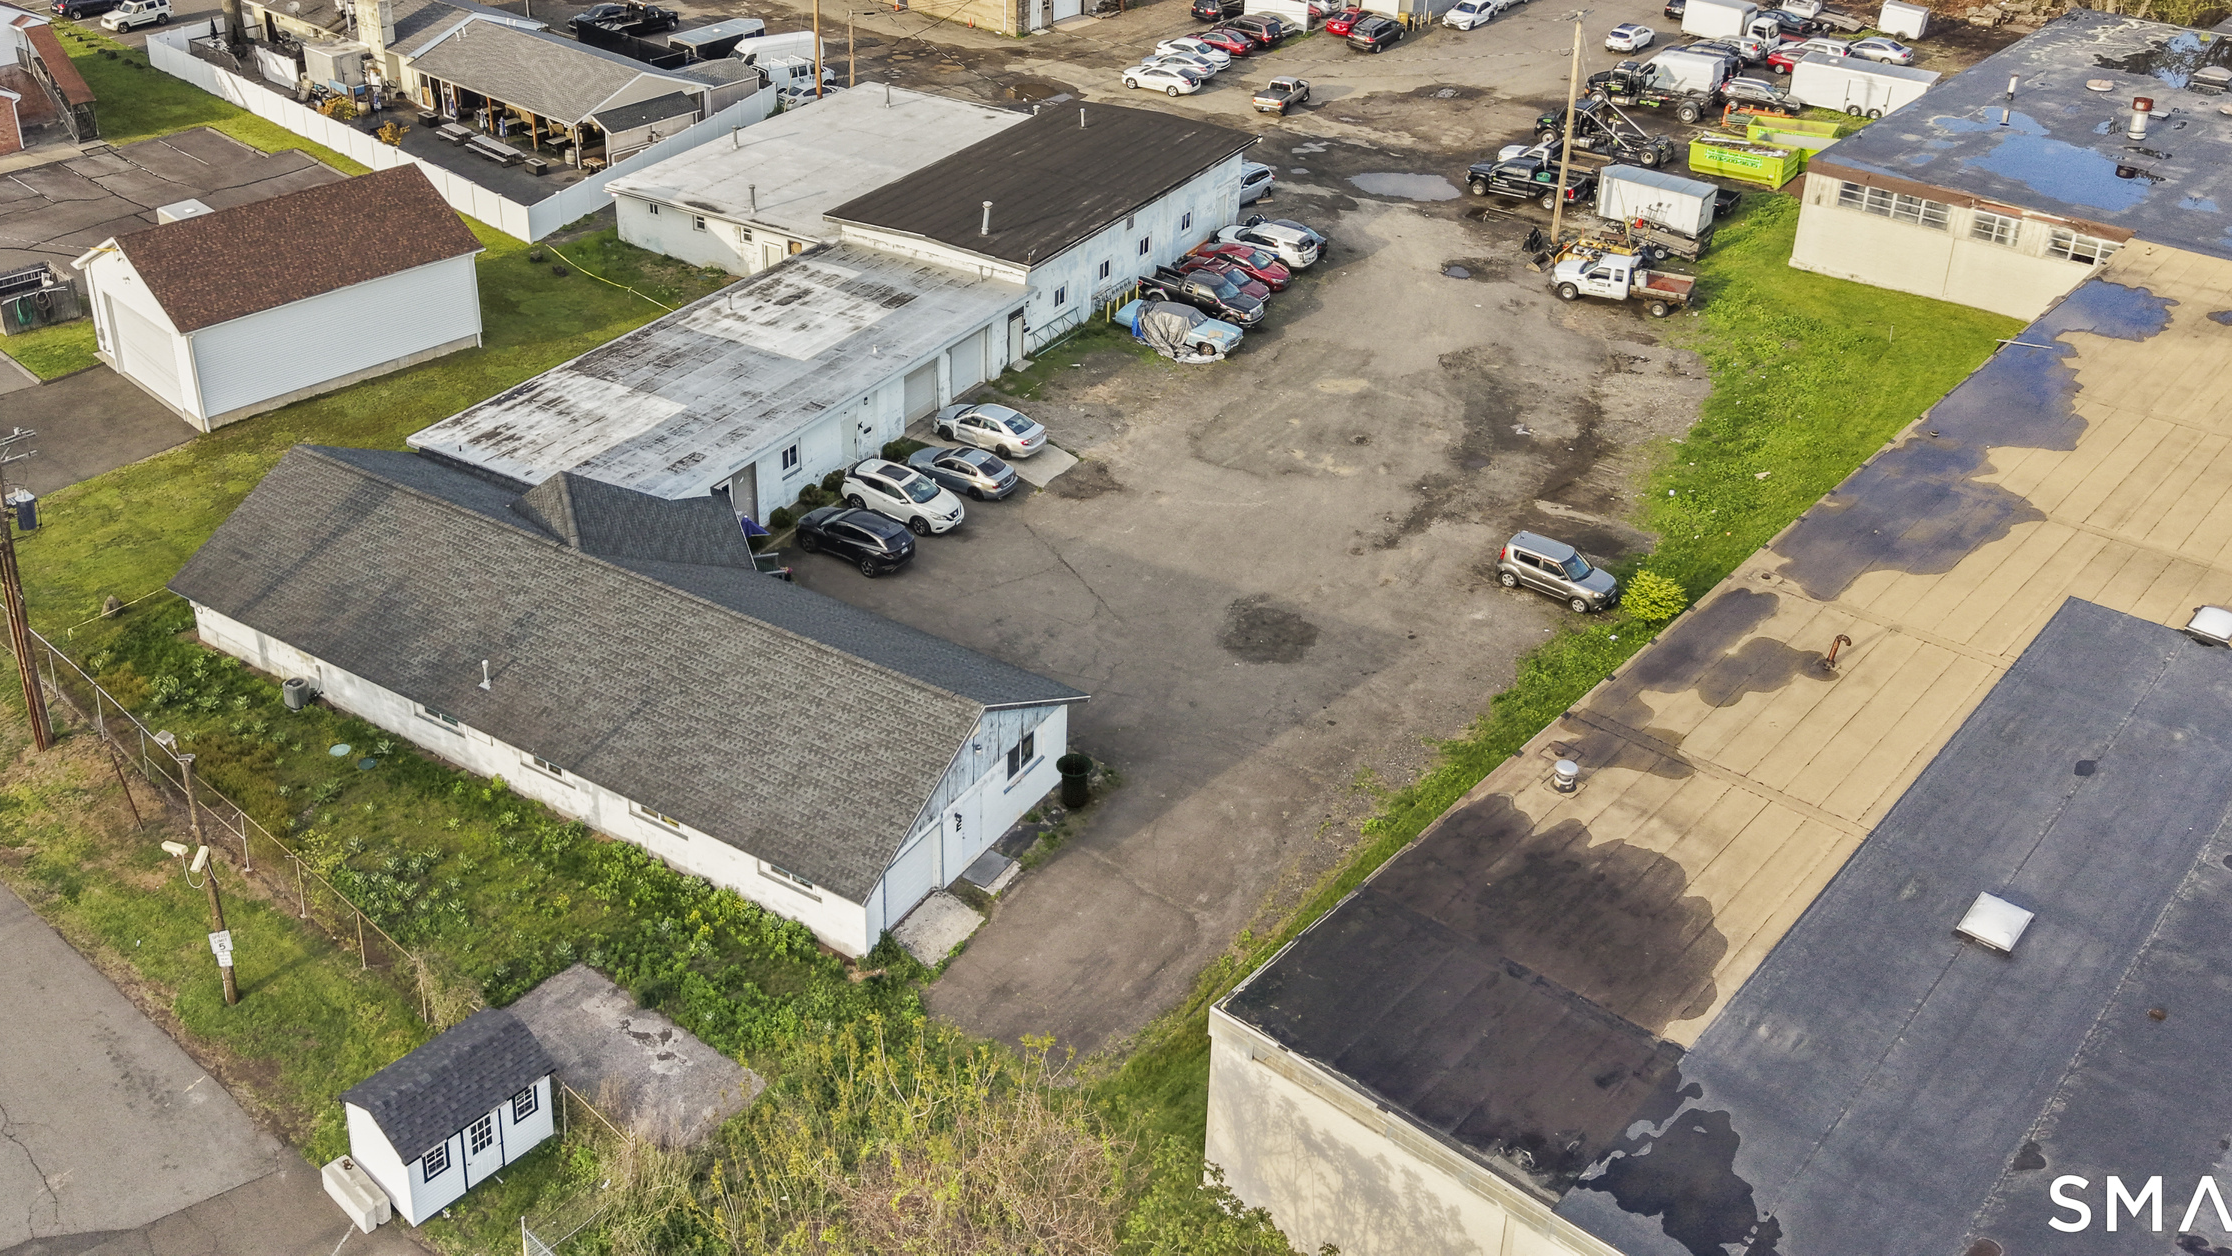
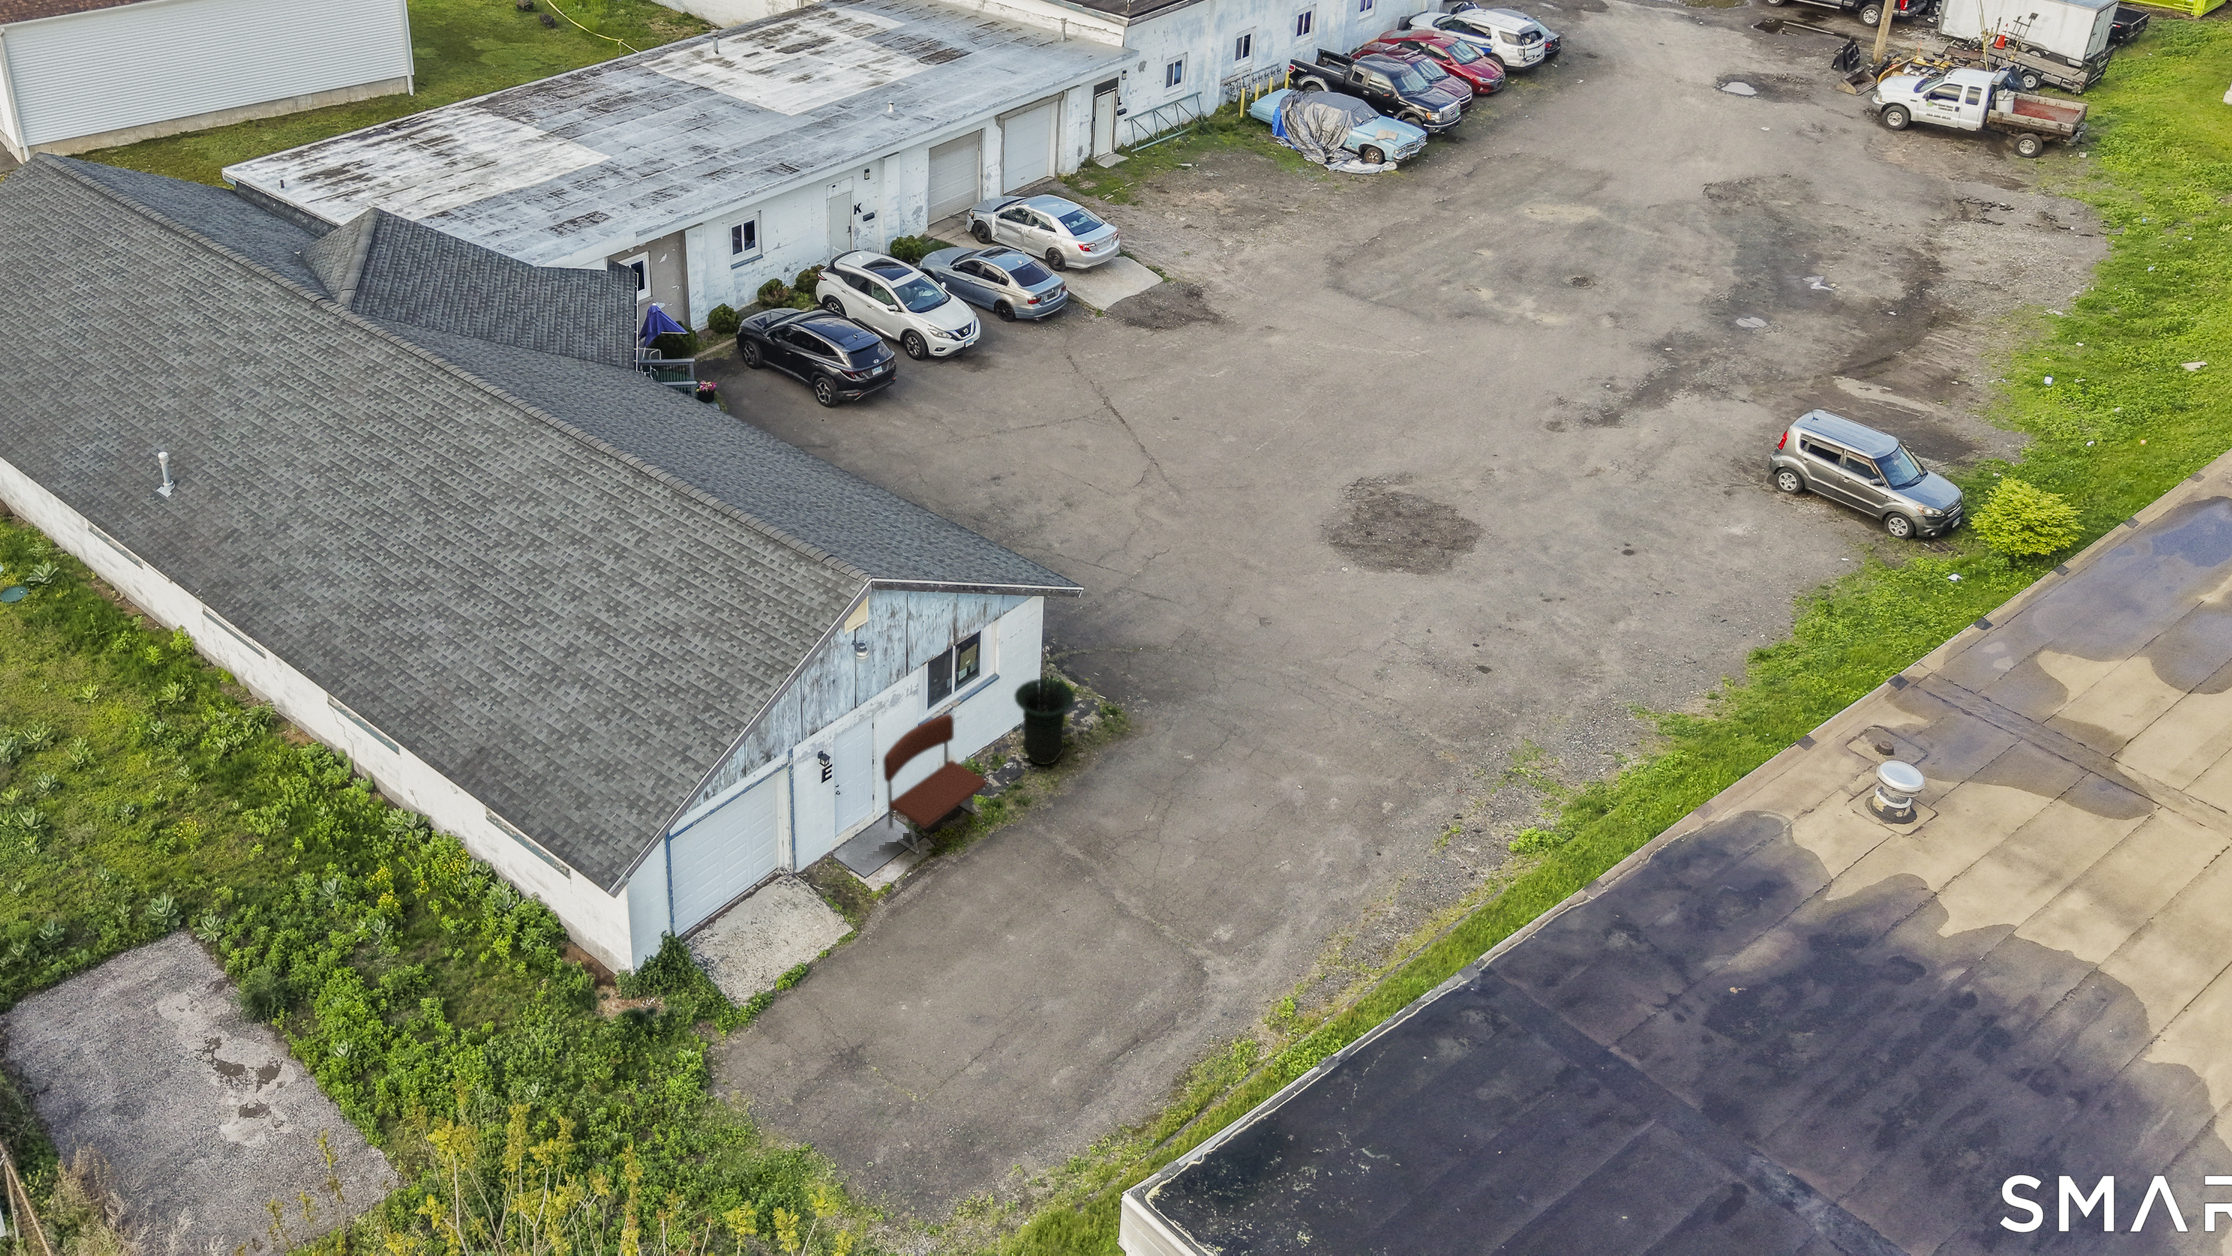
bench: none [990,782,1050,869] -> present [883,714,987,854]

